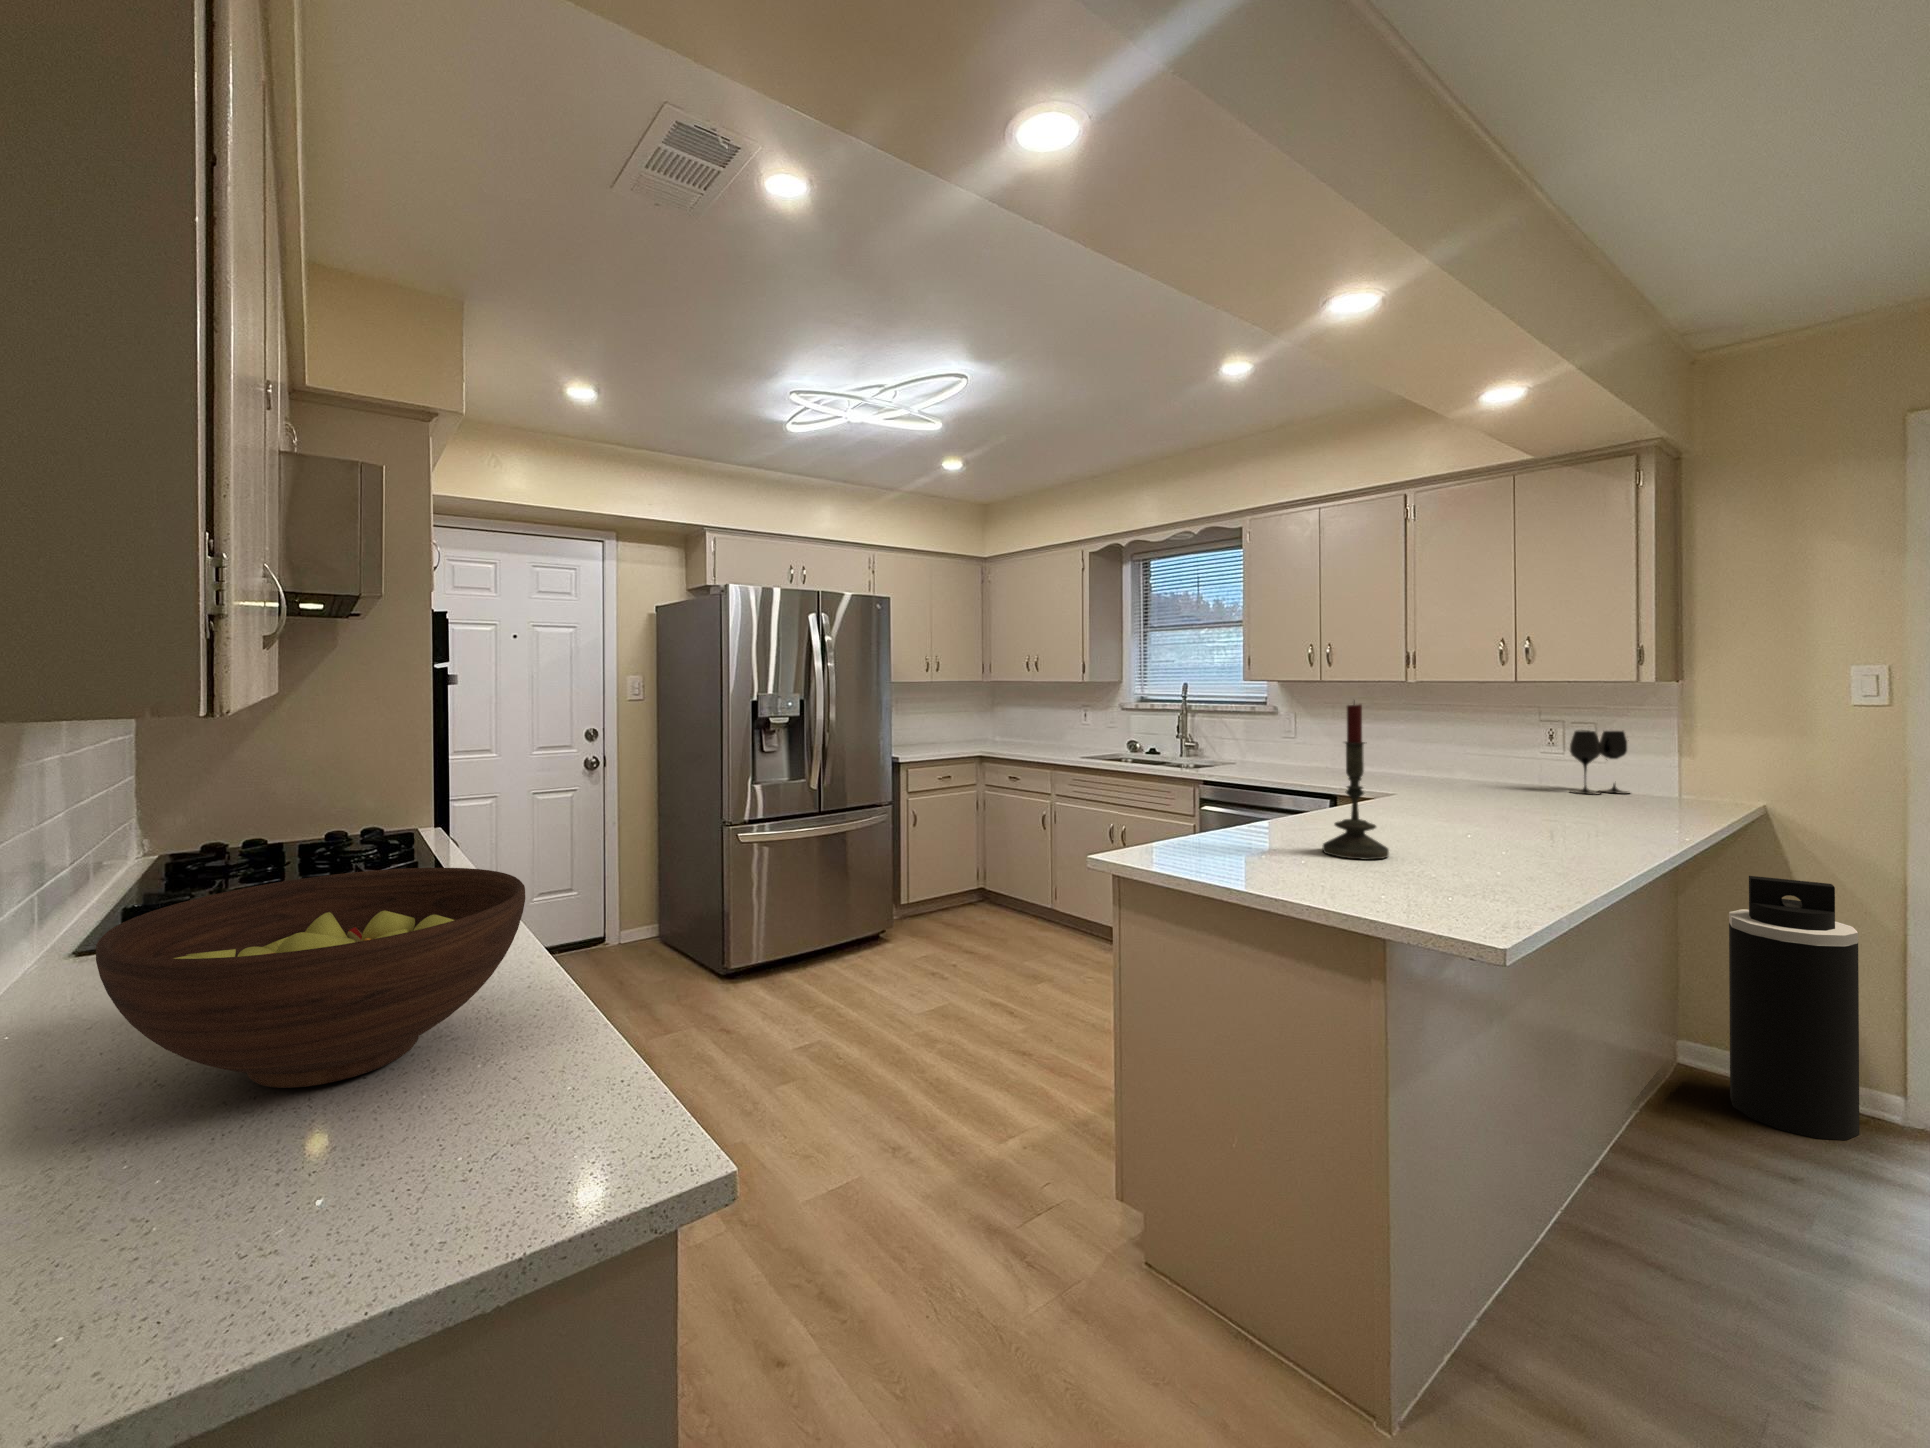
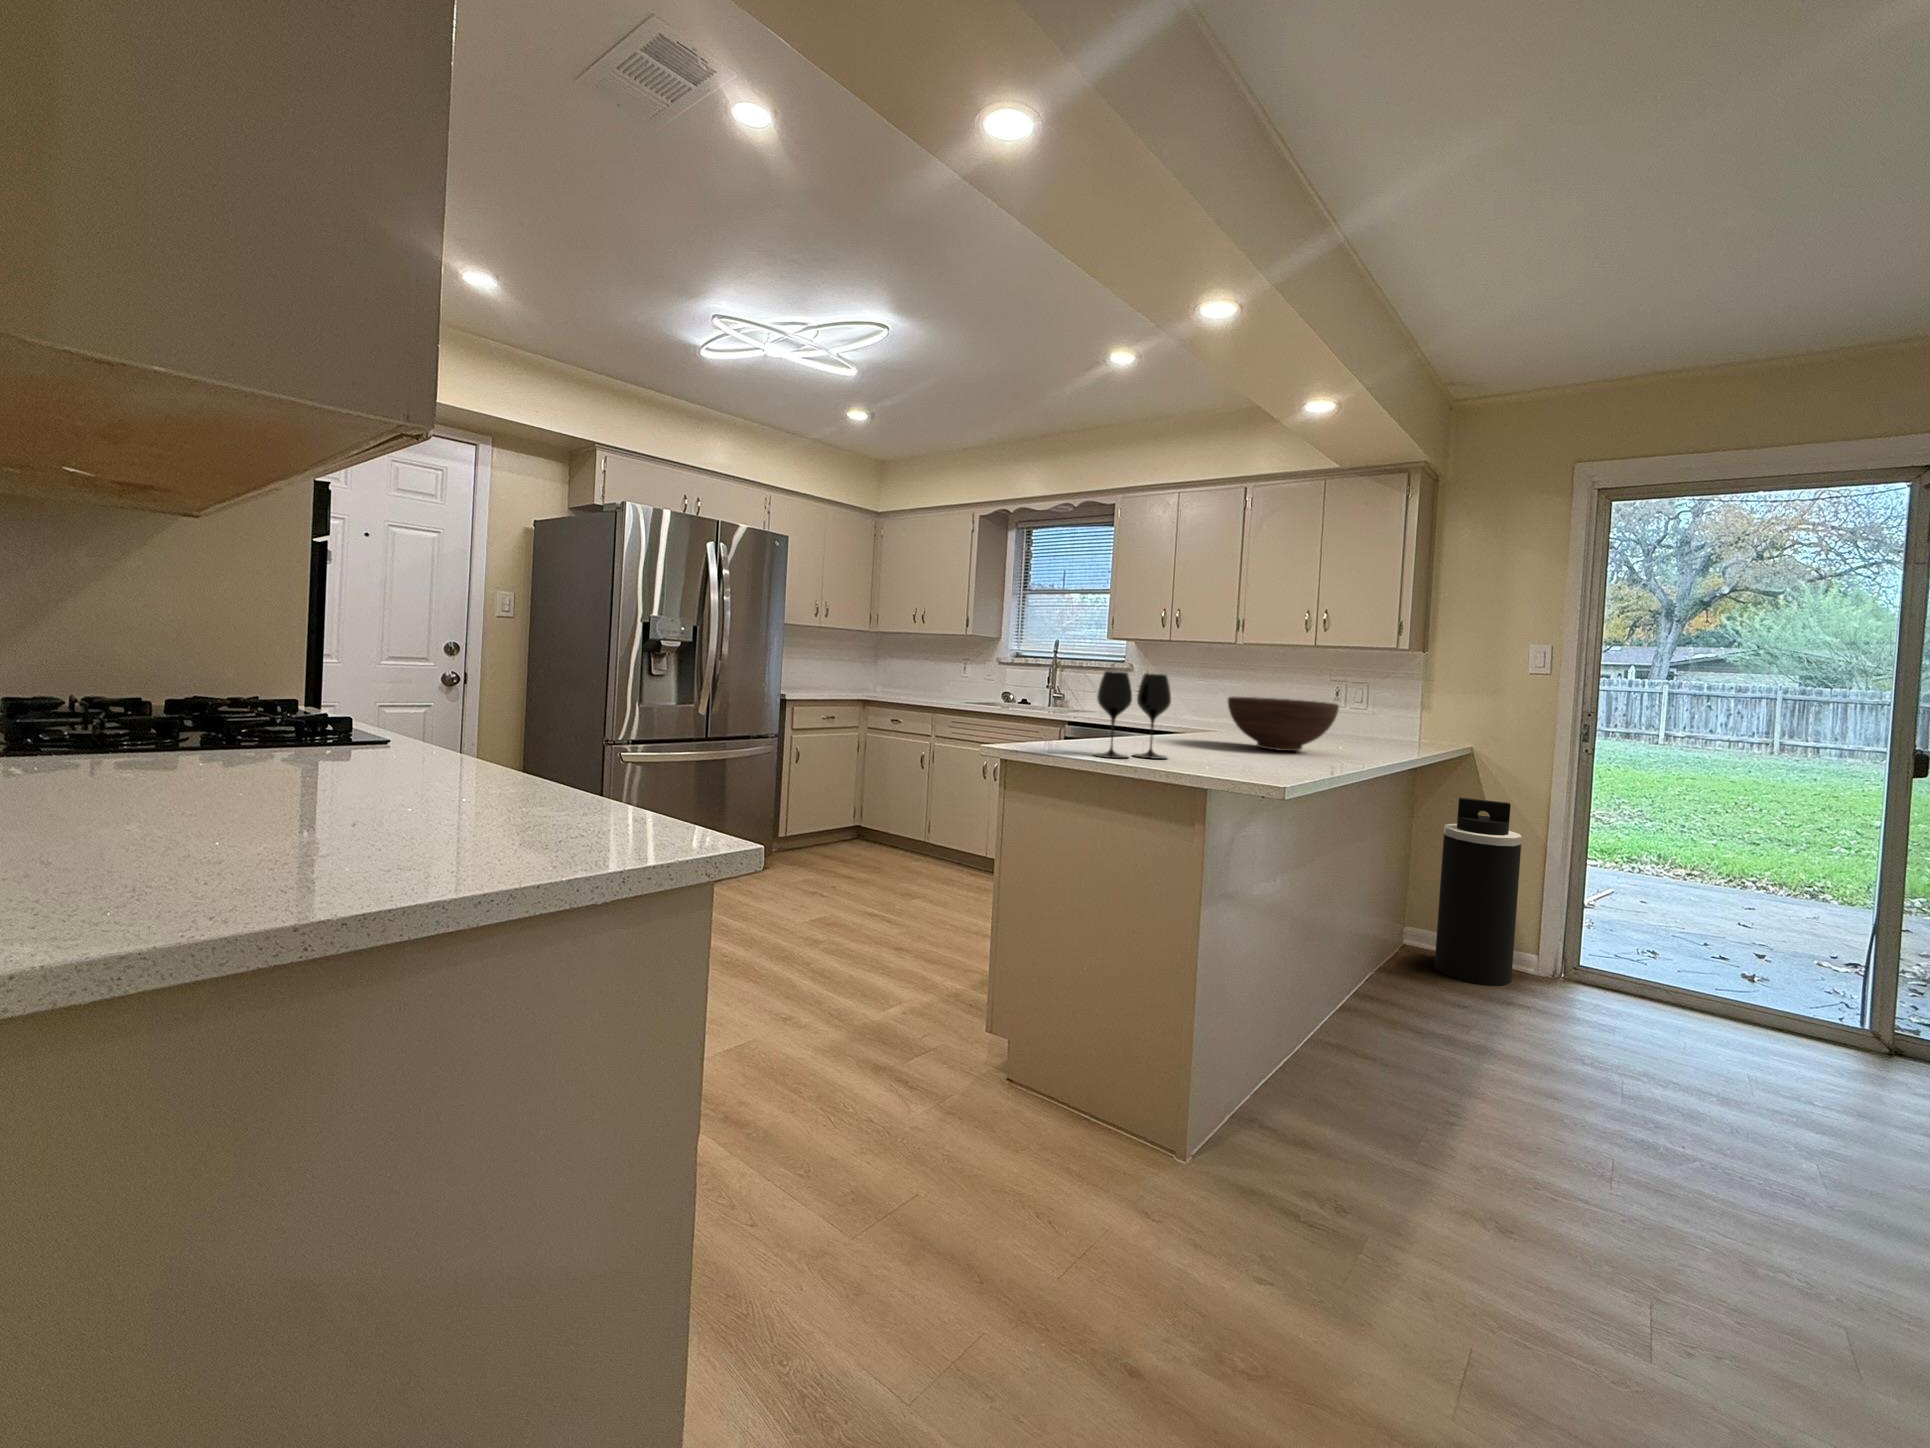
candle: present [1323,704,1389,860] -> none [1171,632,1219,757]
wine glass: present [1570,731,1628,795] -> present [1095,671,1171,759]
fruit bowl: present [96,868,525,1088] -> present [1228,697,1339,751]

